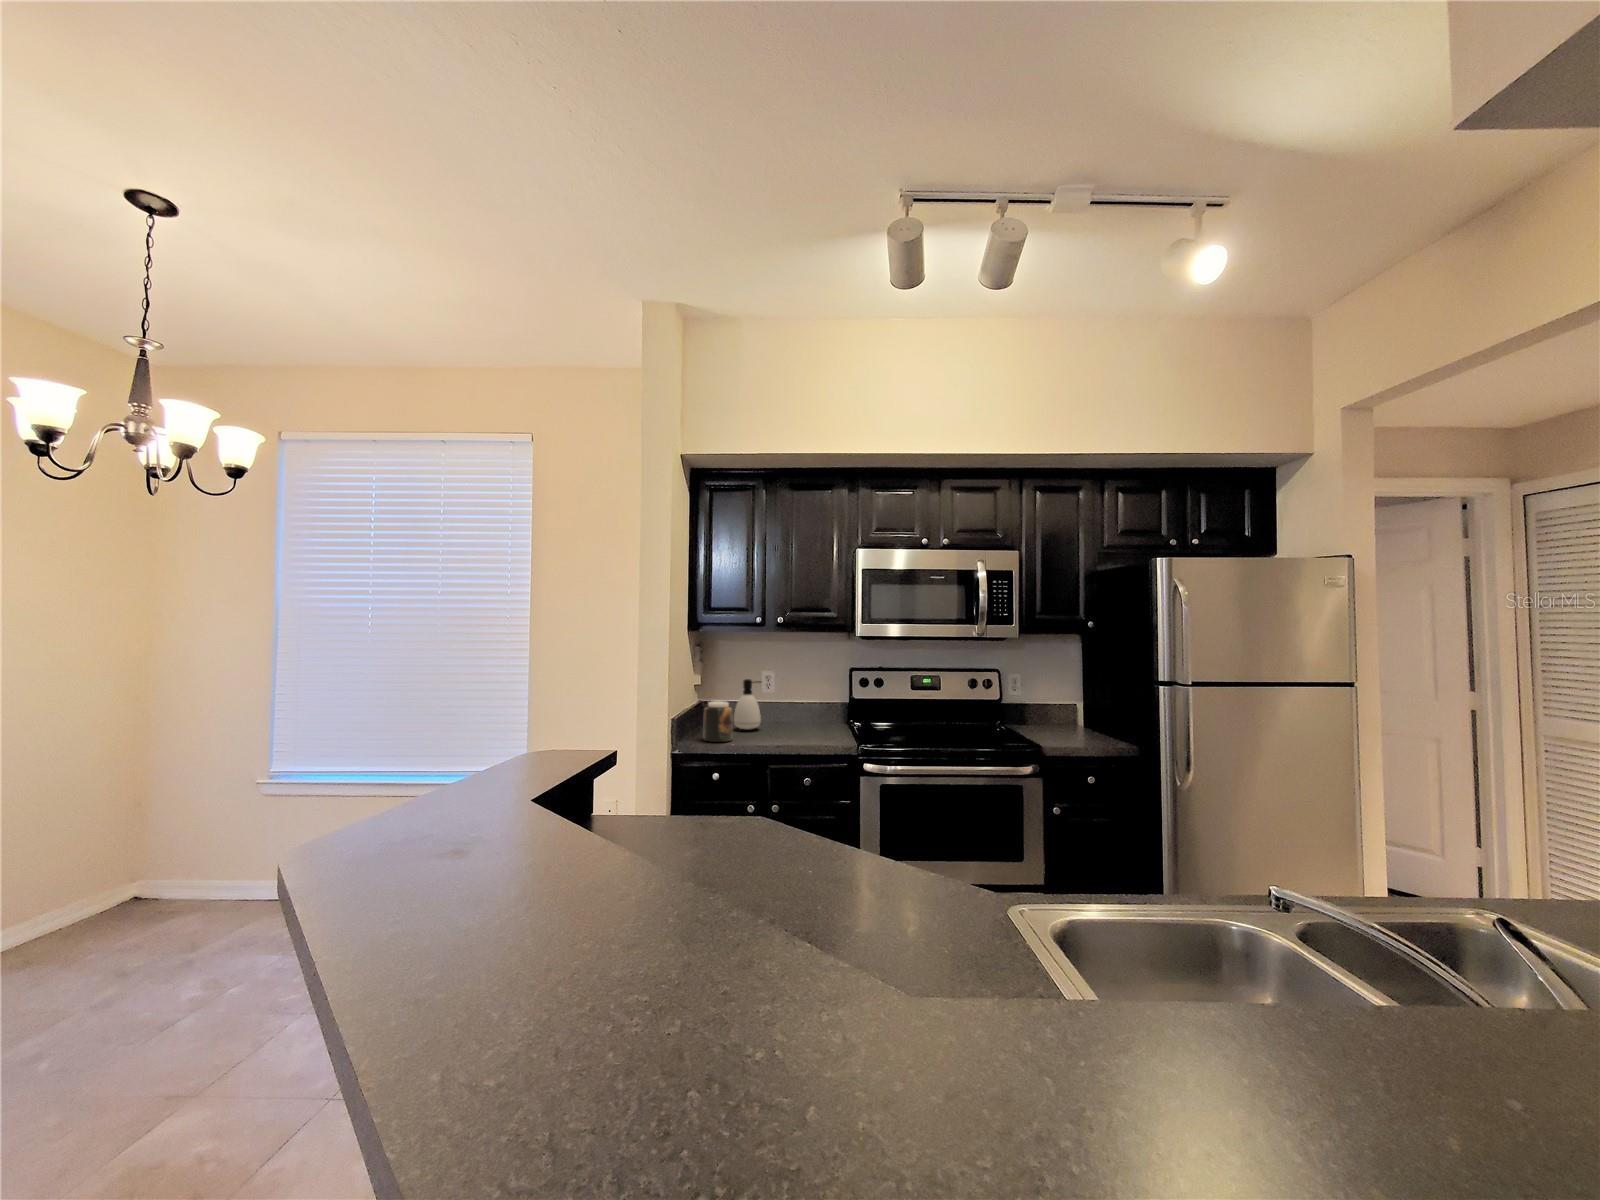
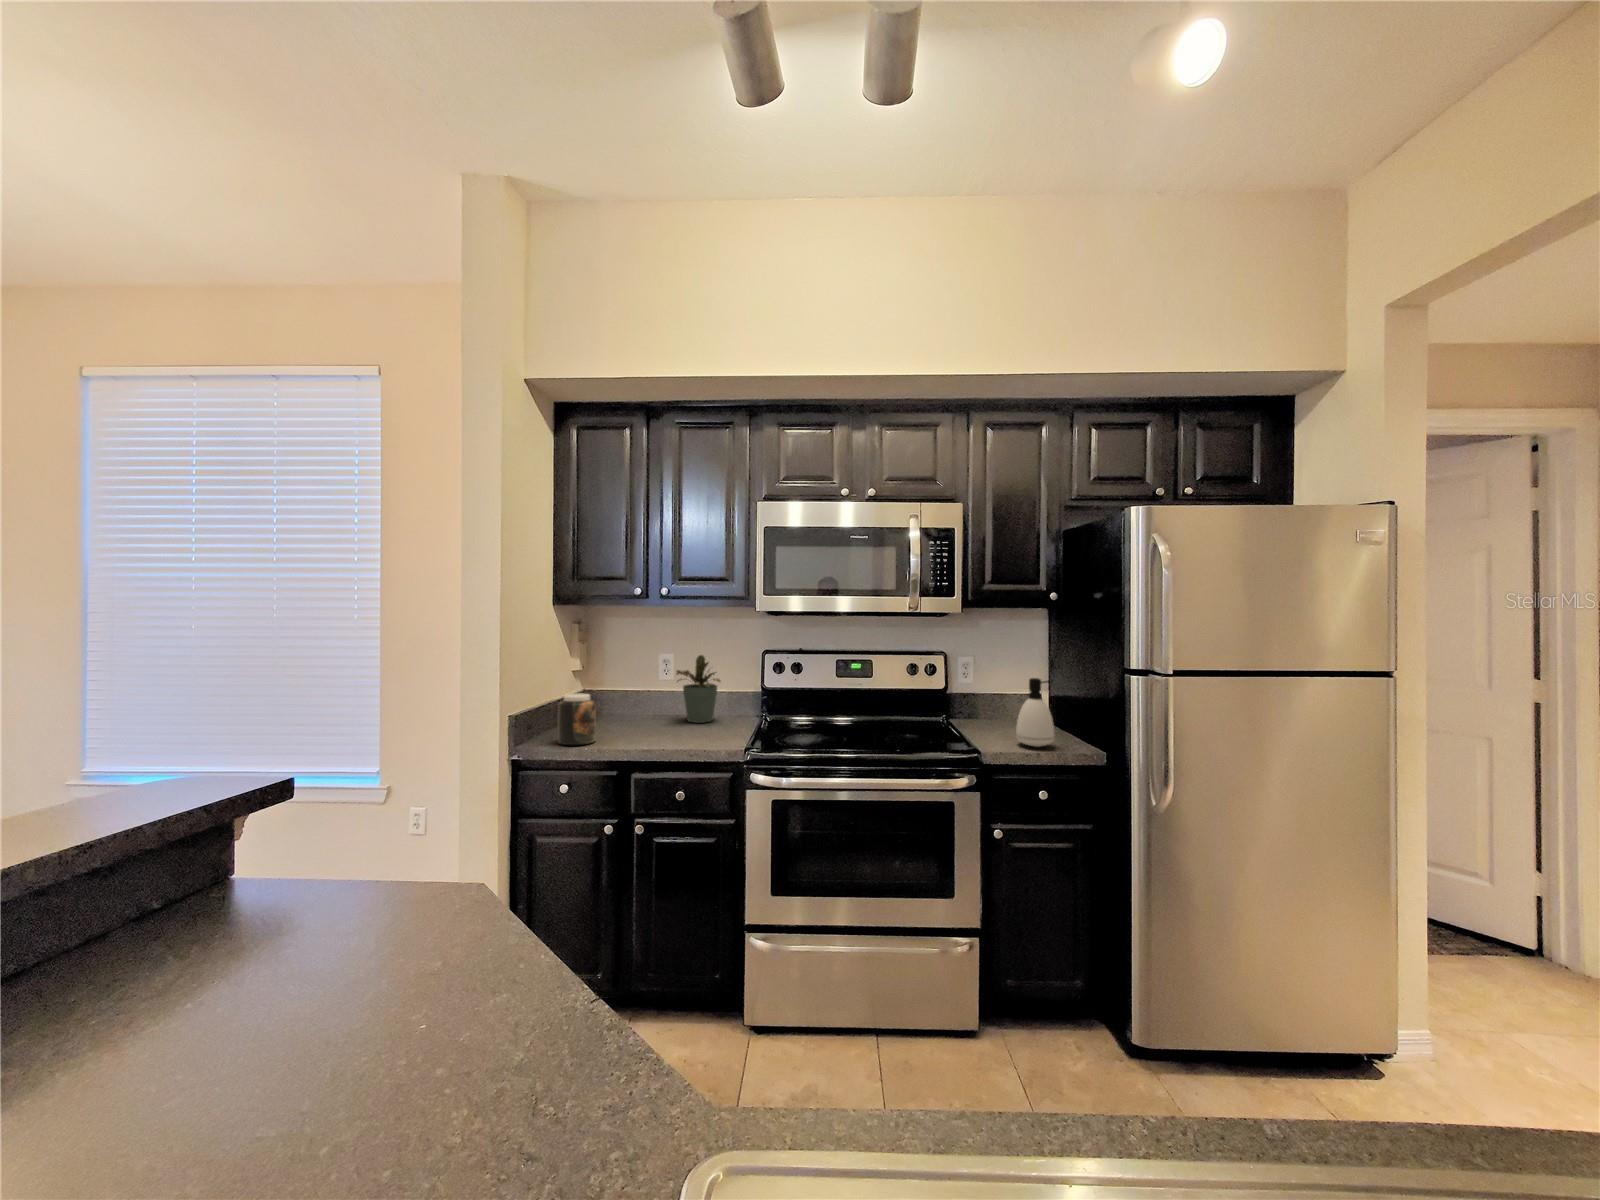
potted plant: none [782,671,819,726] -> present [677,655,720,723]
soap dispenser: present [734,679,761,730] -> present [1016,678,1055,747]

